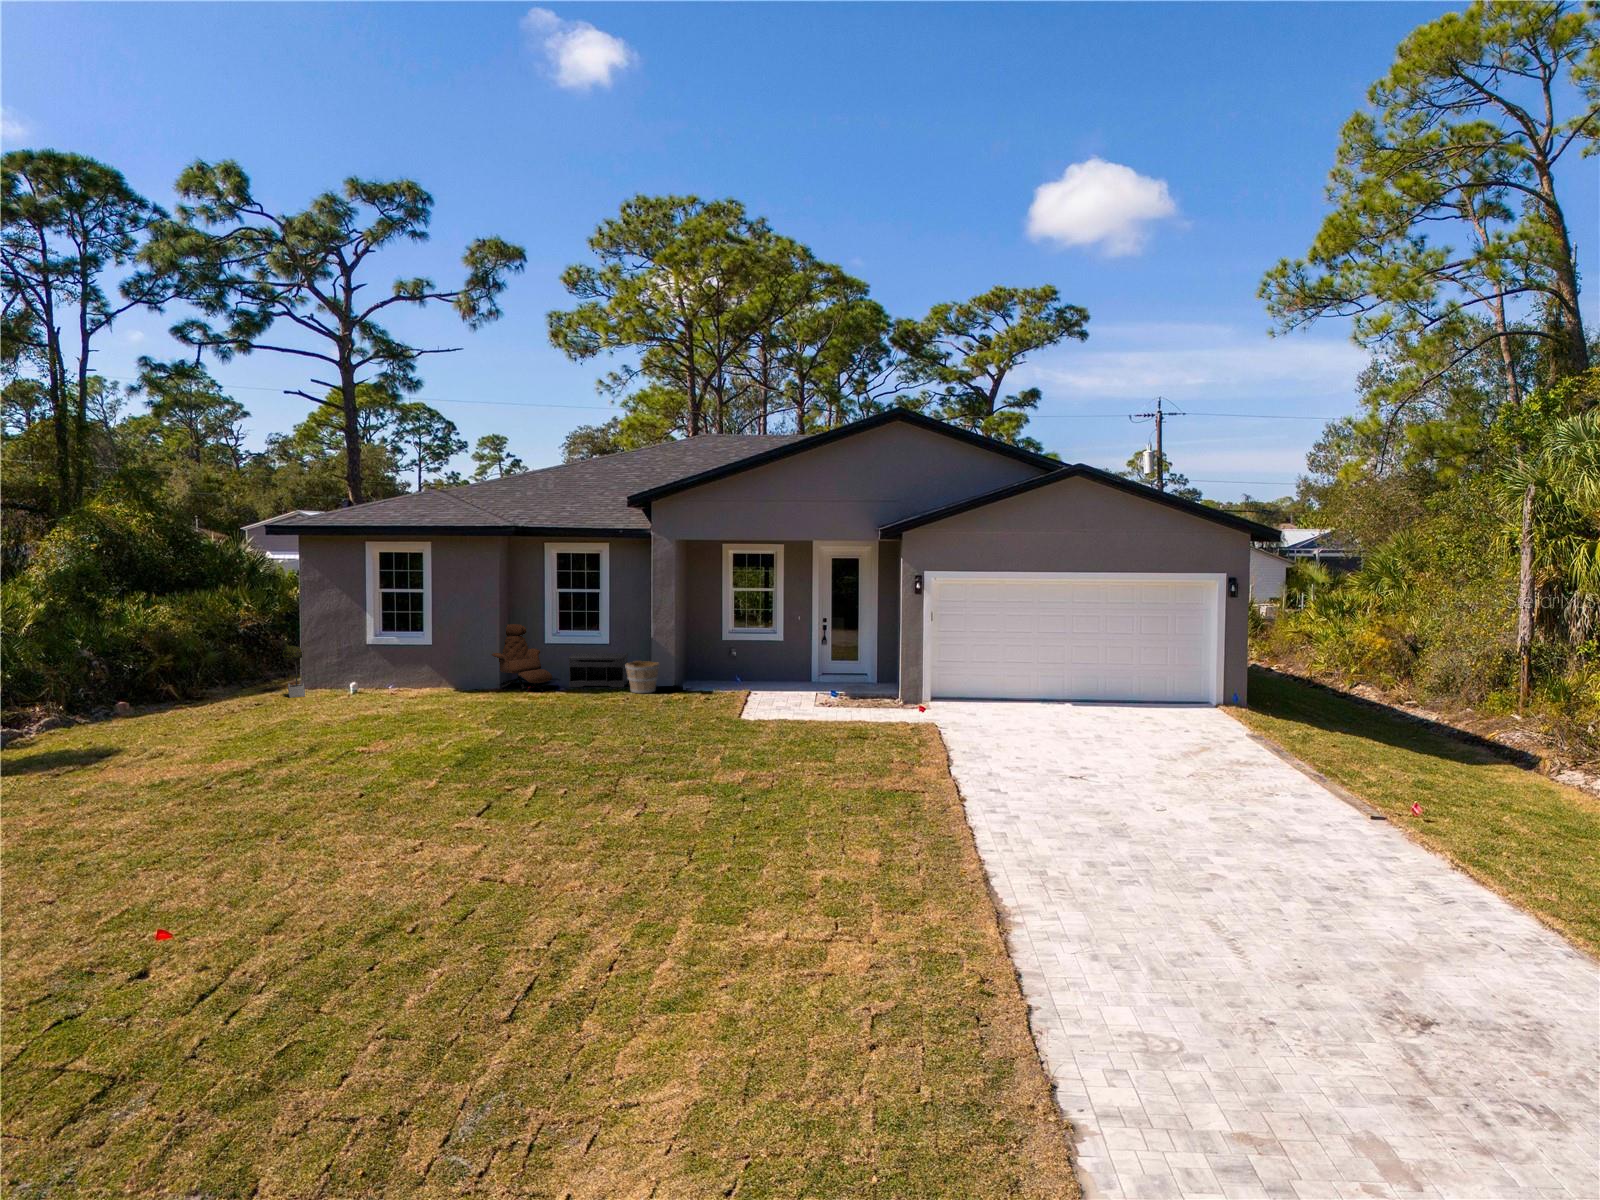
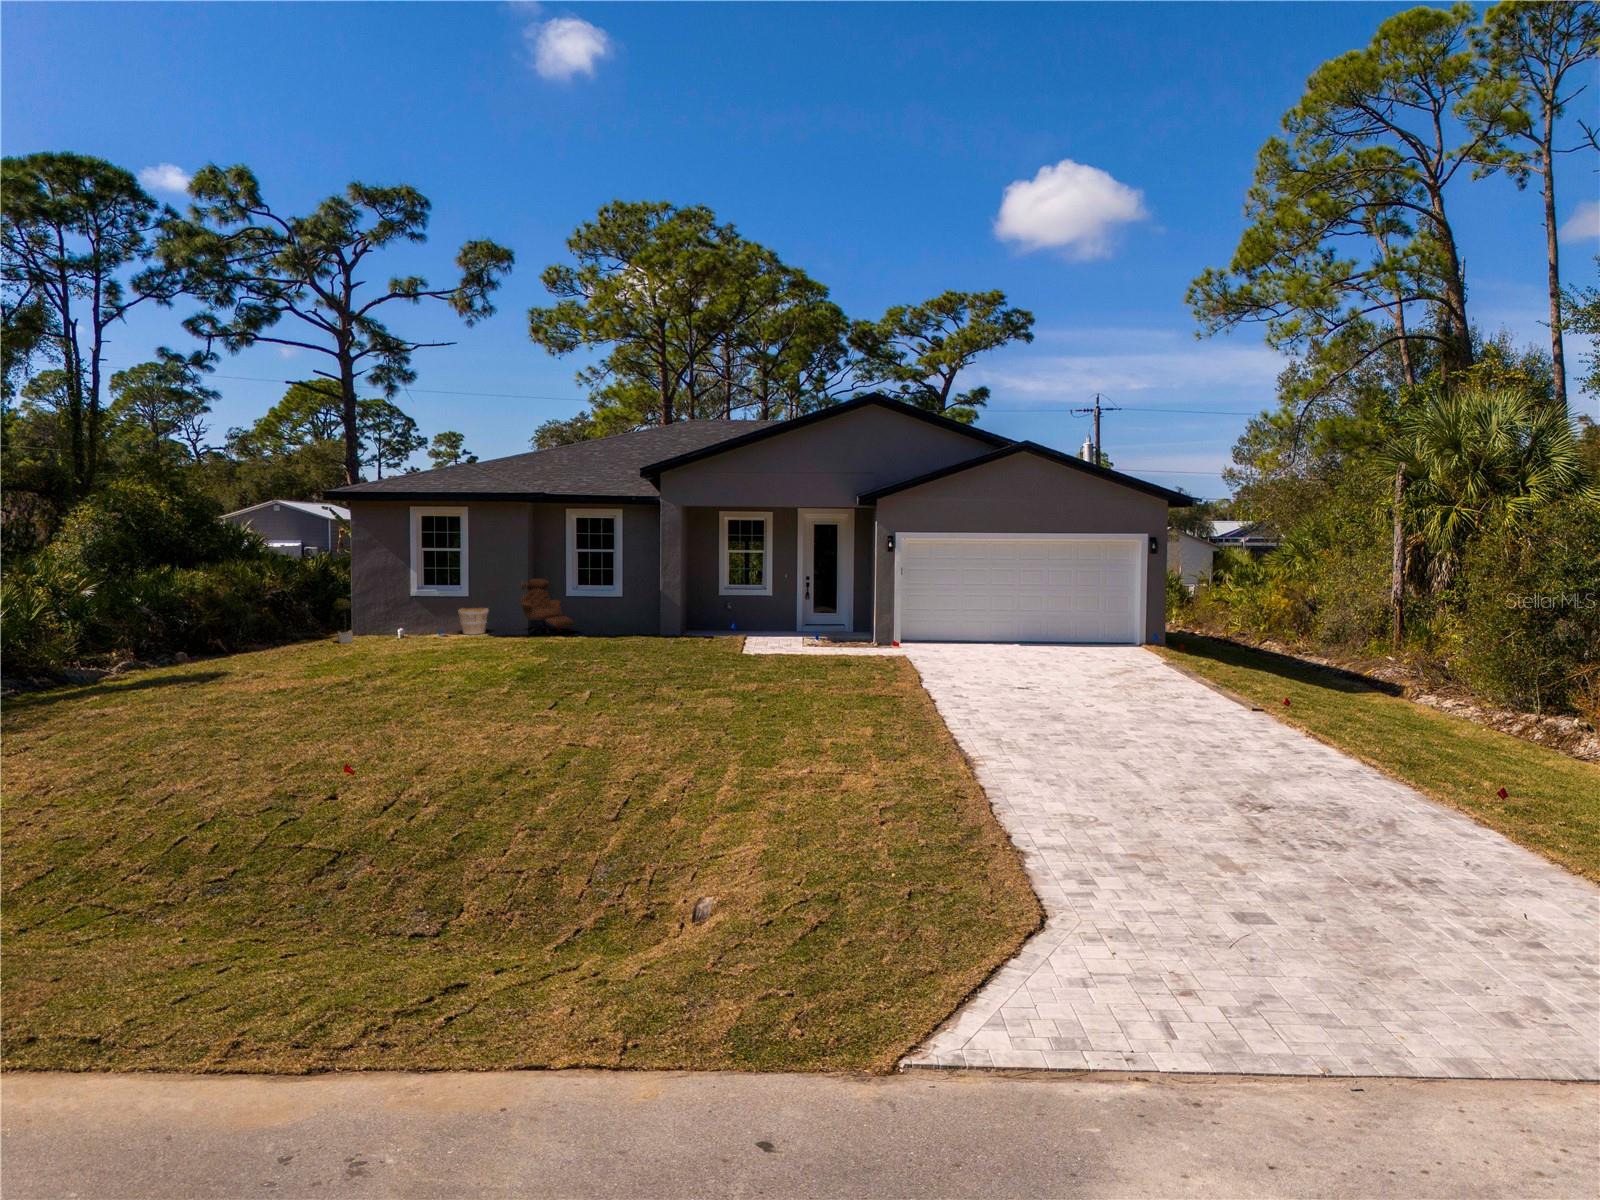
bench: present [568,653,628,687] -> none [587,603,638,632]
wooden bucket: present [626,661,660,693] -> present [458,608,488,635]

